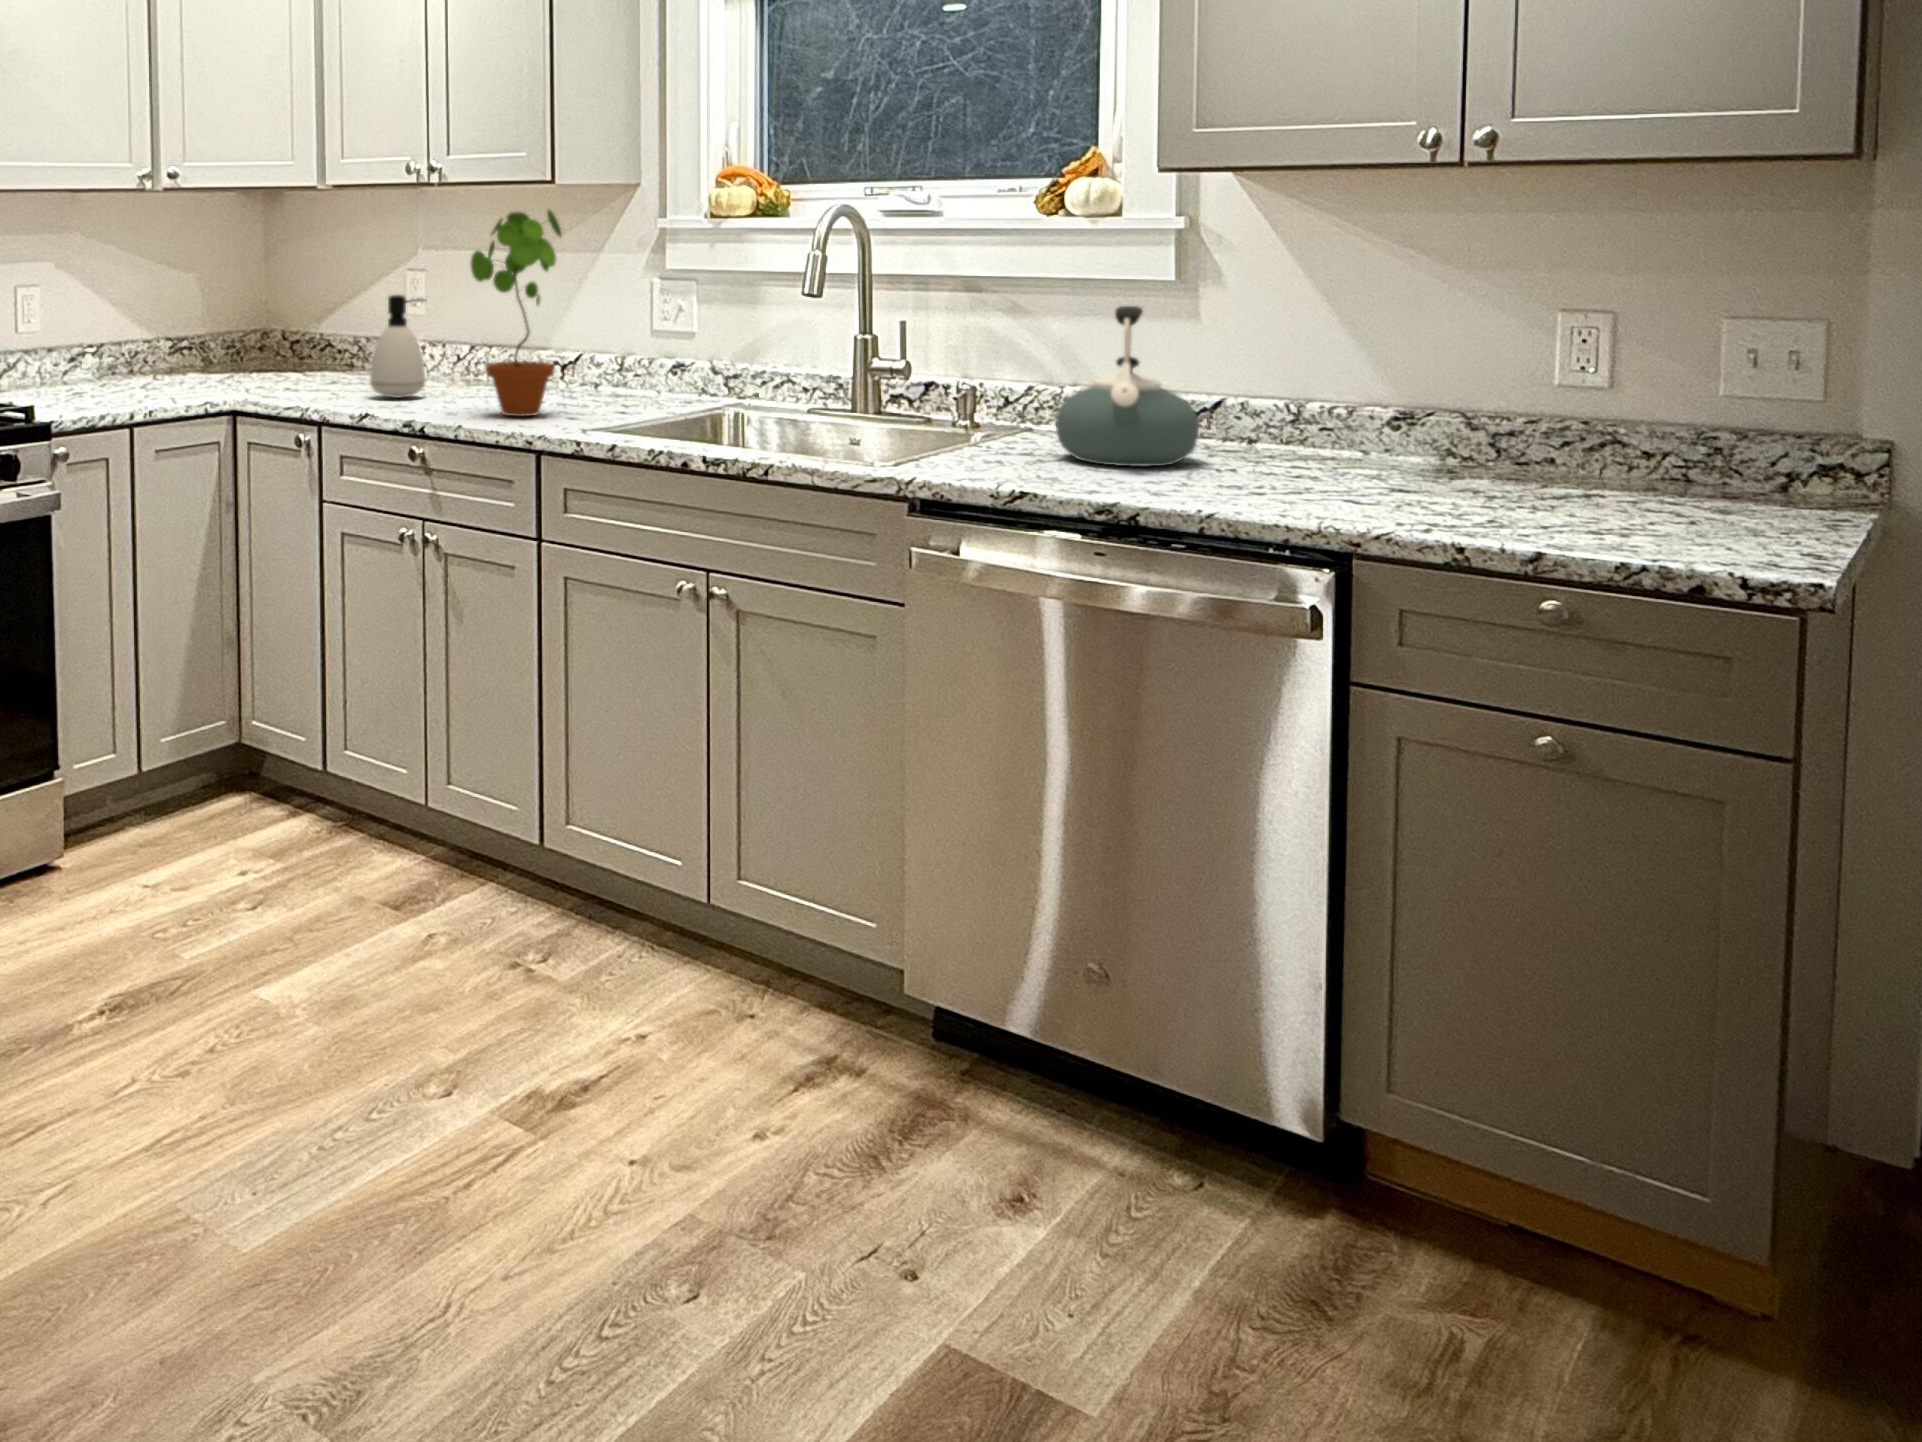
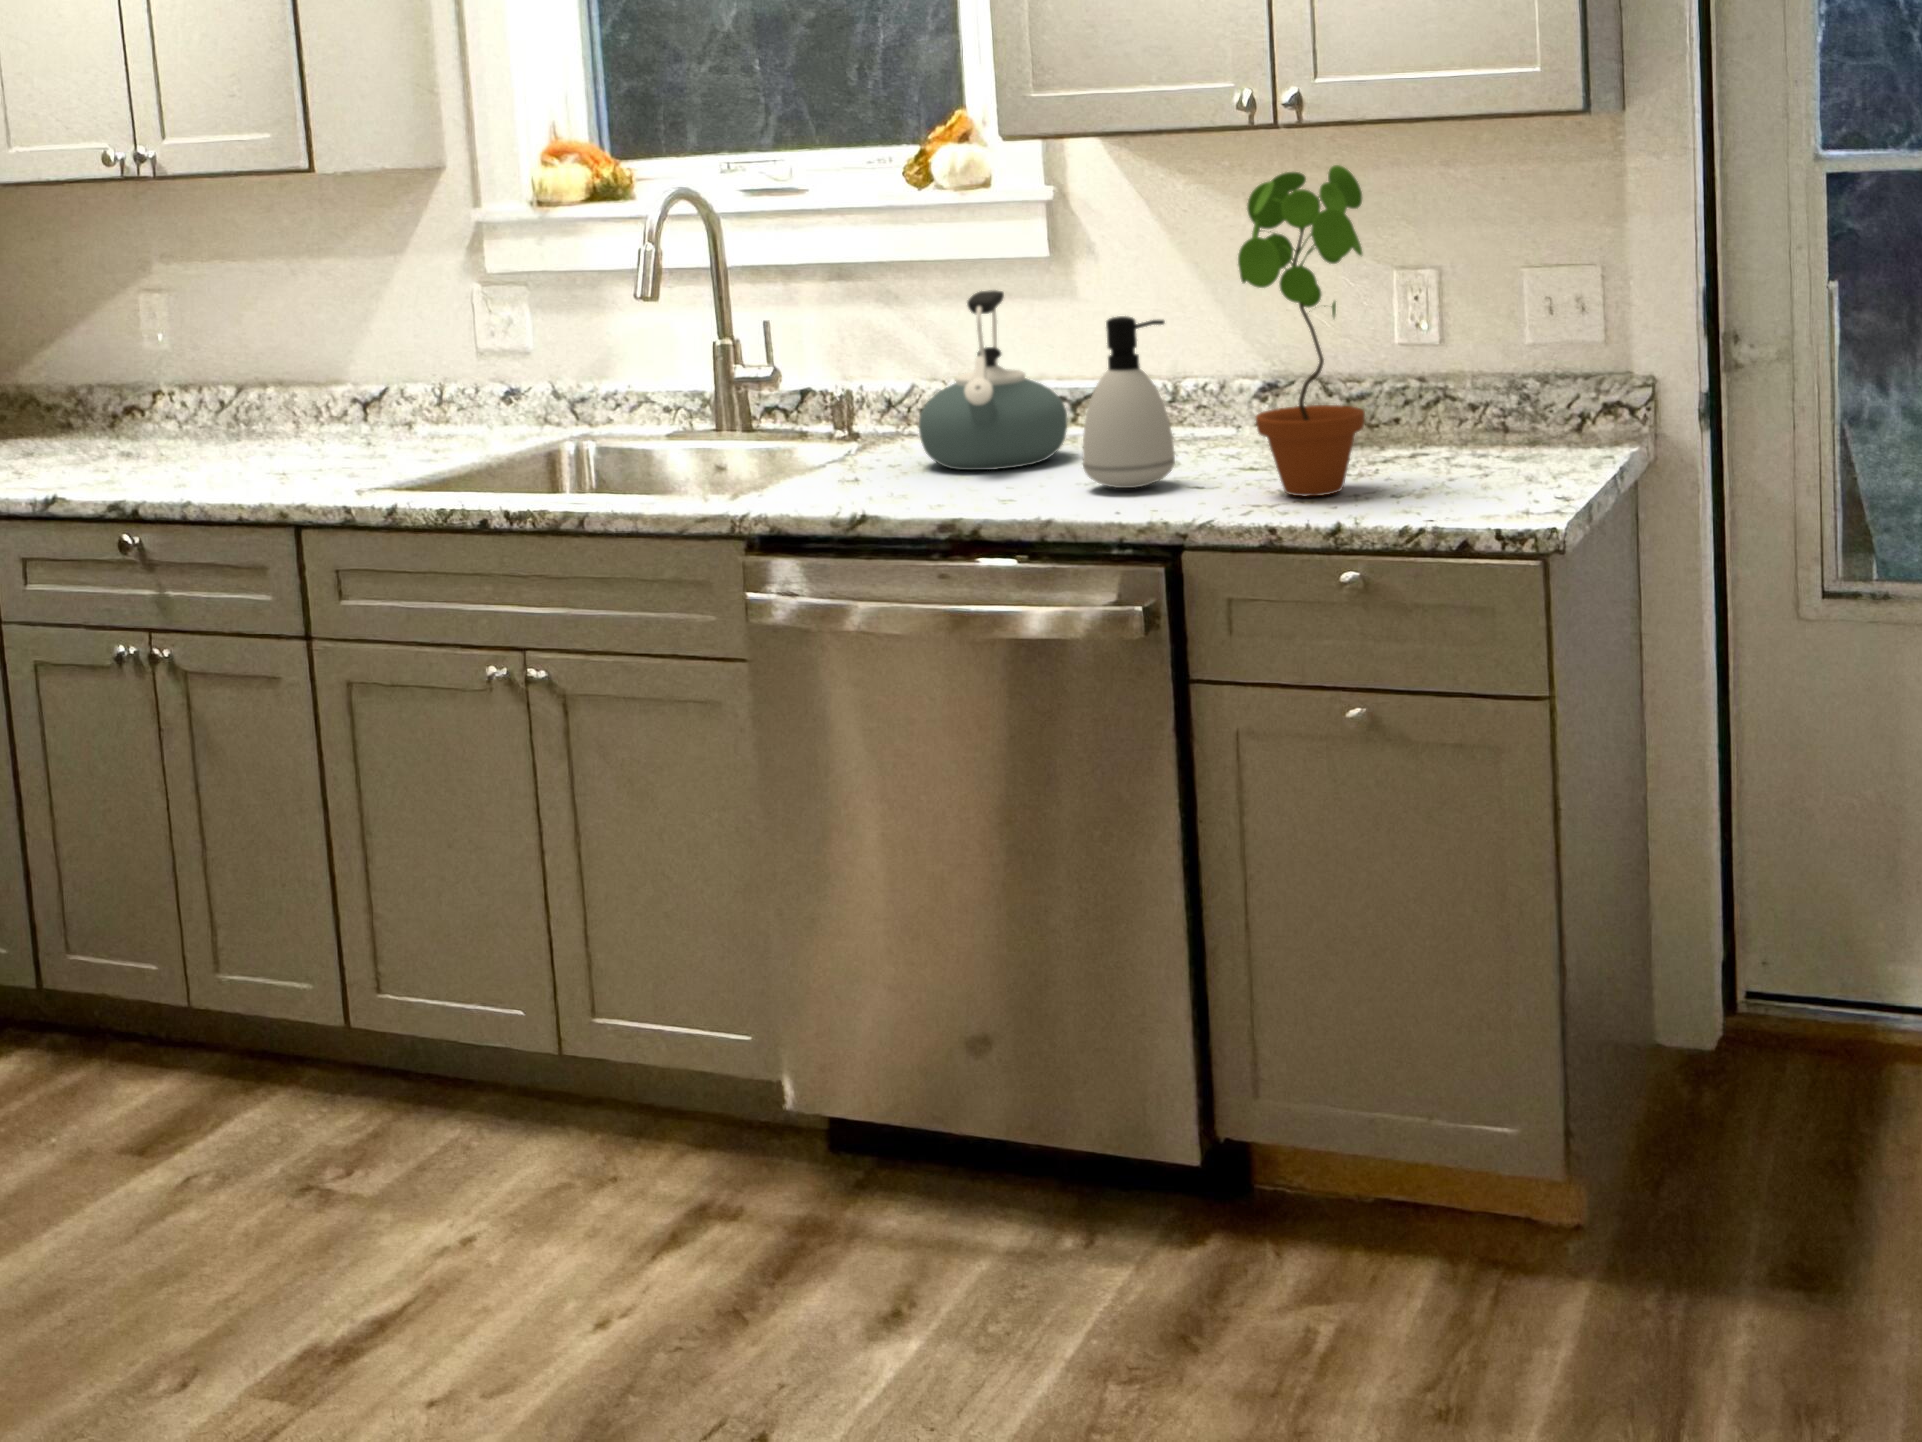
potted plant: present [471,209,562,416] -> present [1238,165,1365,496]
soap dispenser: present [370,295,425,398] -> present [1083,316,1175,488]

